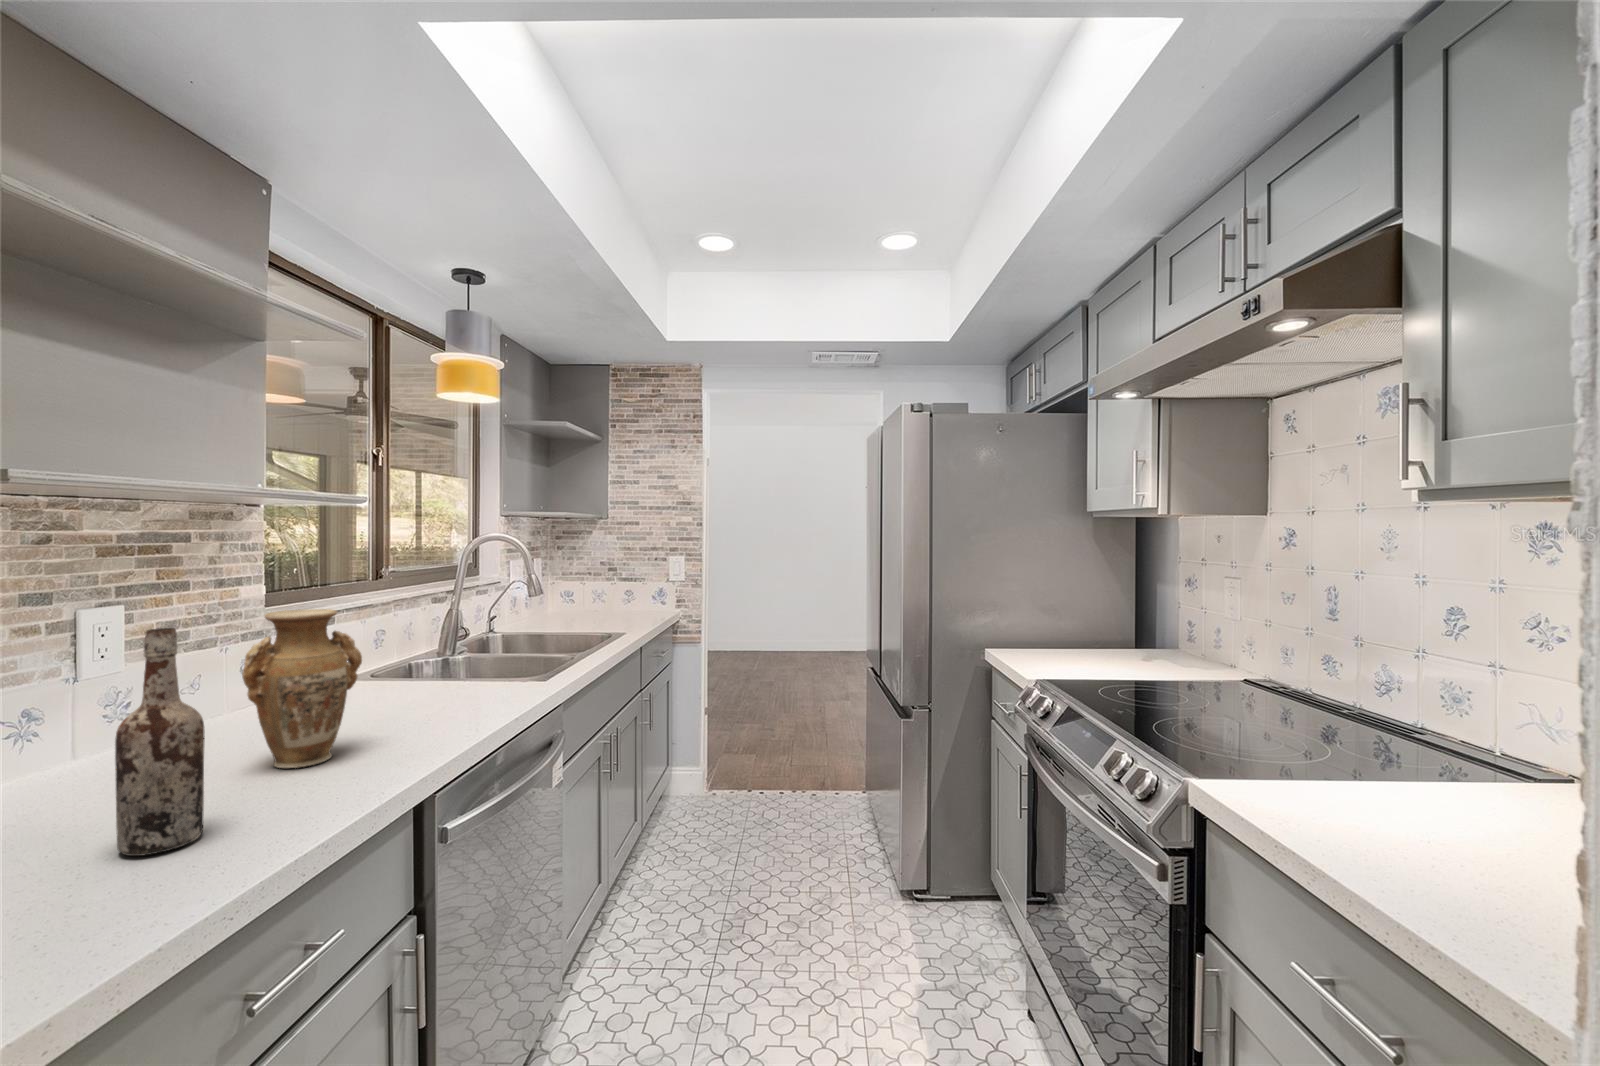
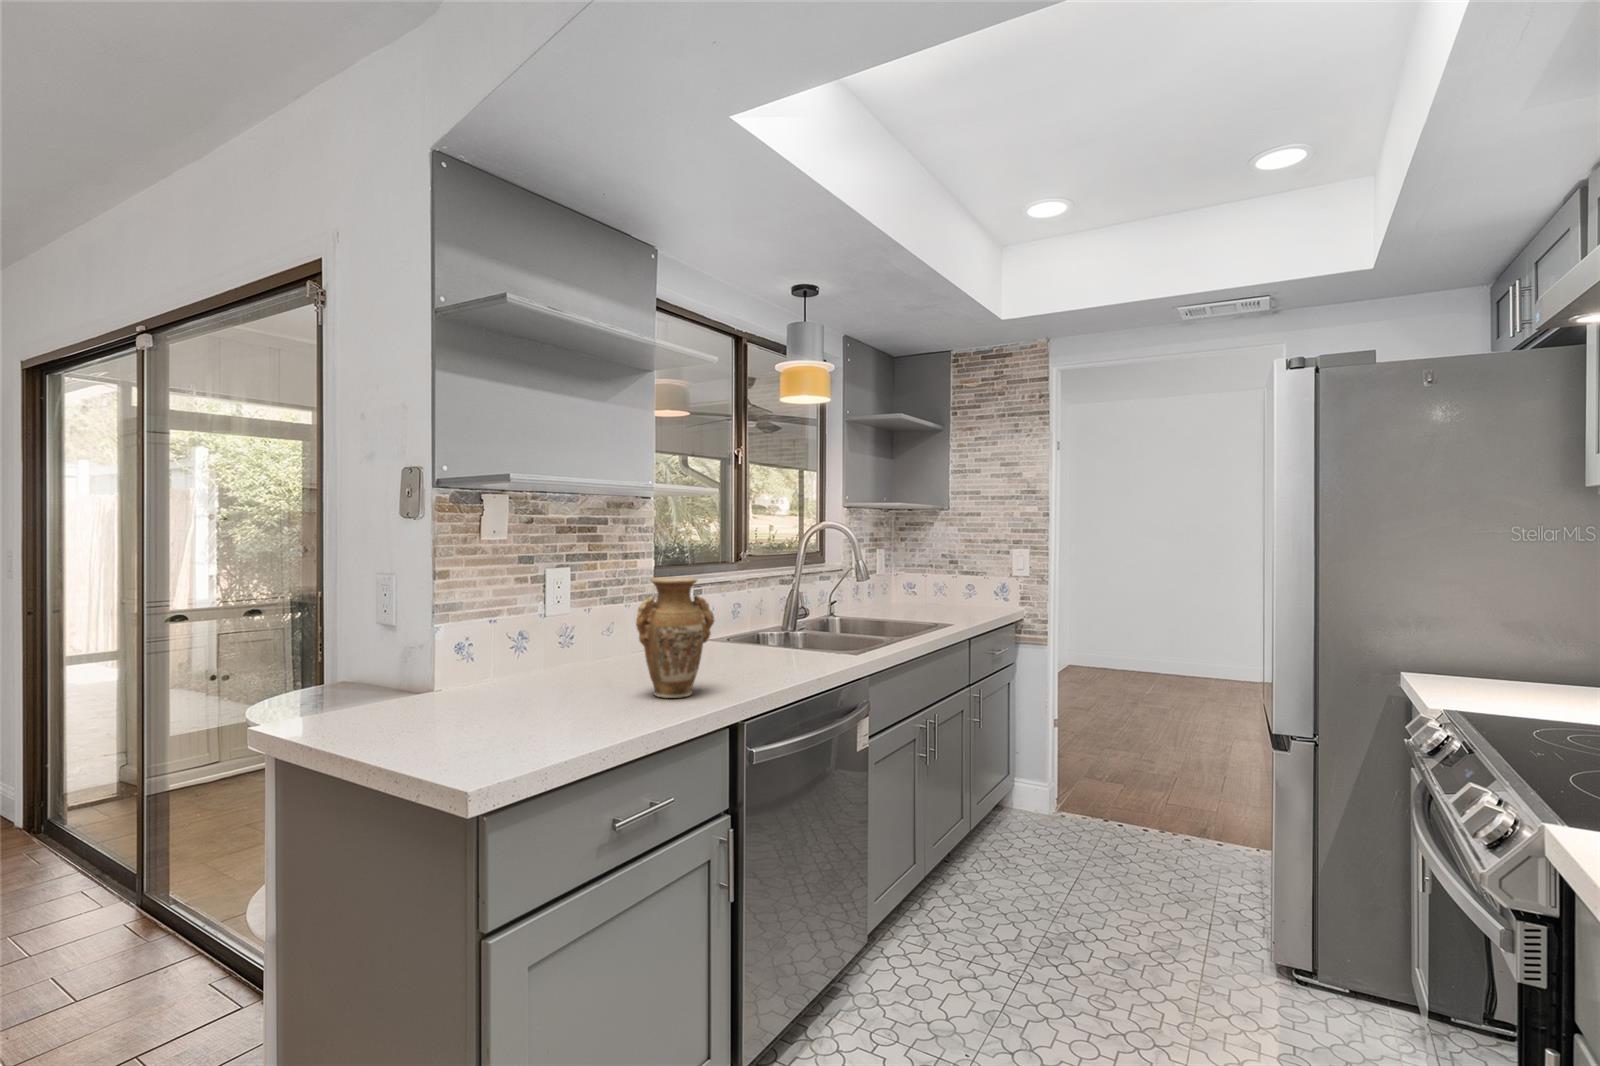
wine bottle: present [115,628,205,856] -> none [565,581,612,734]

